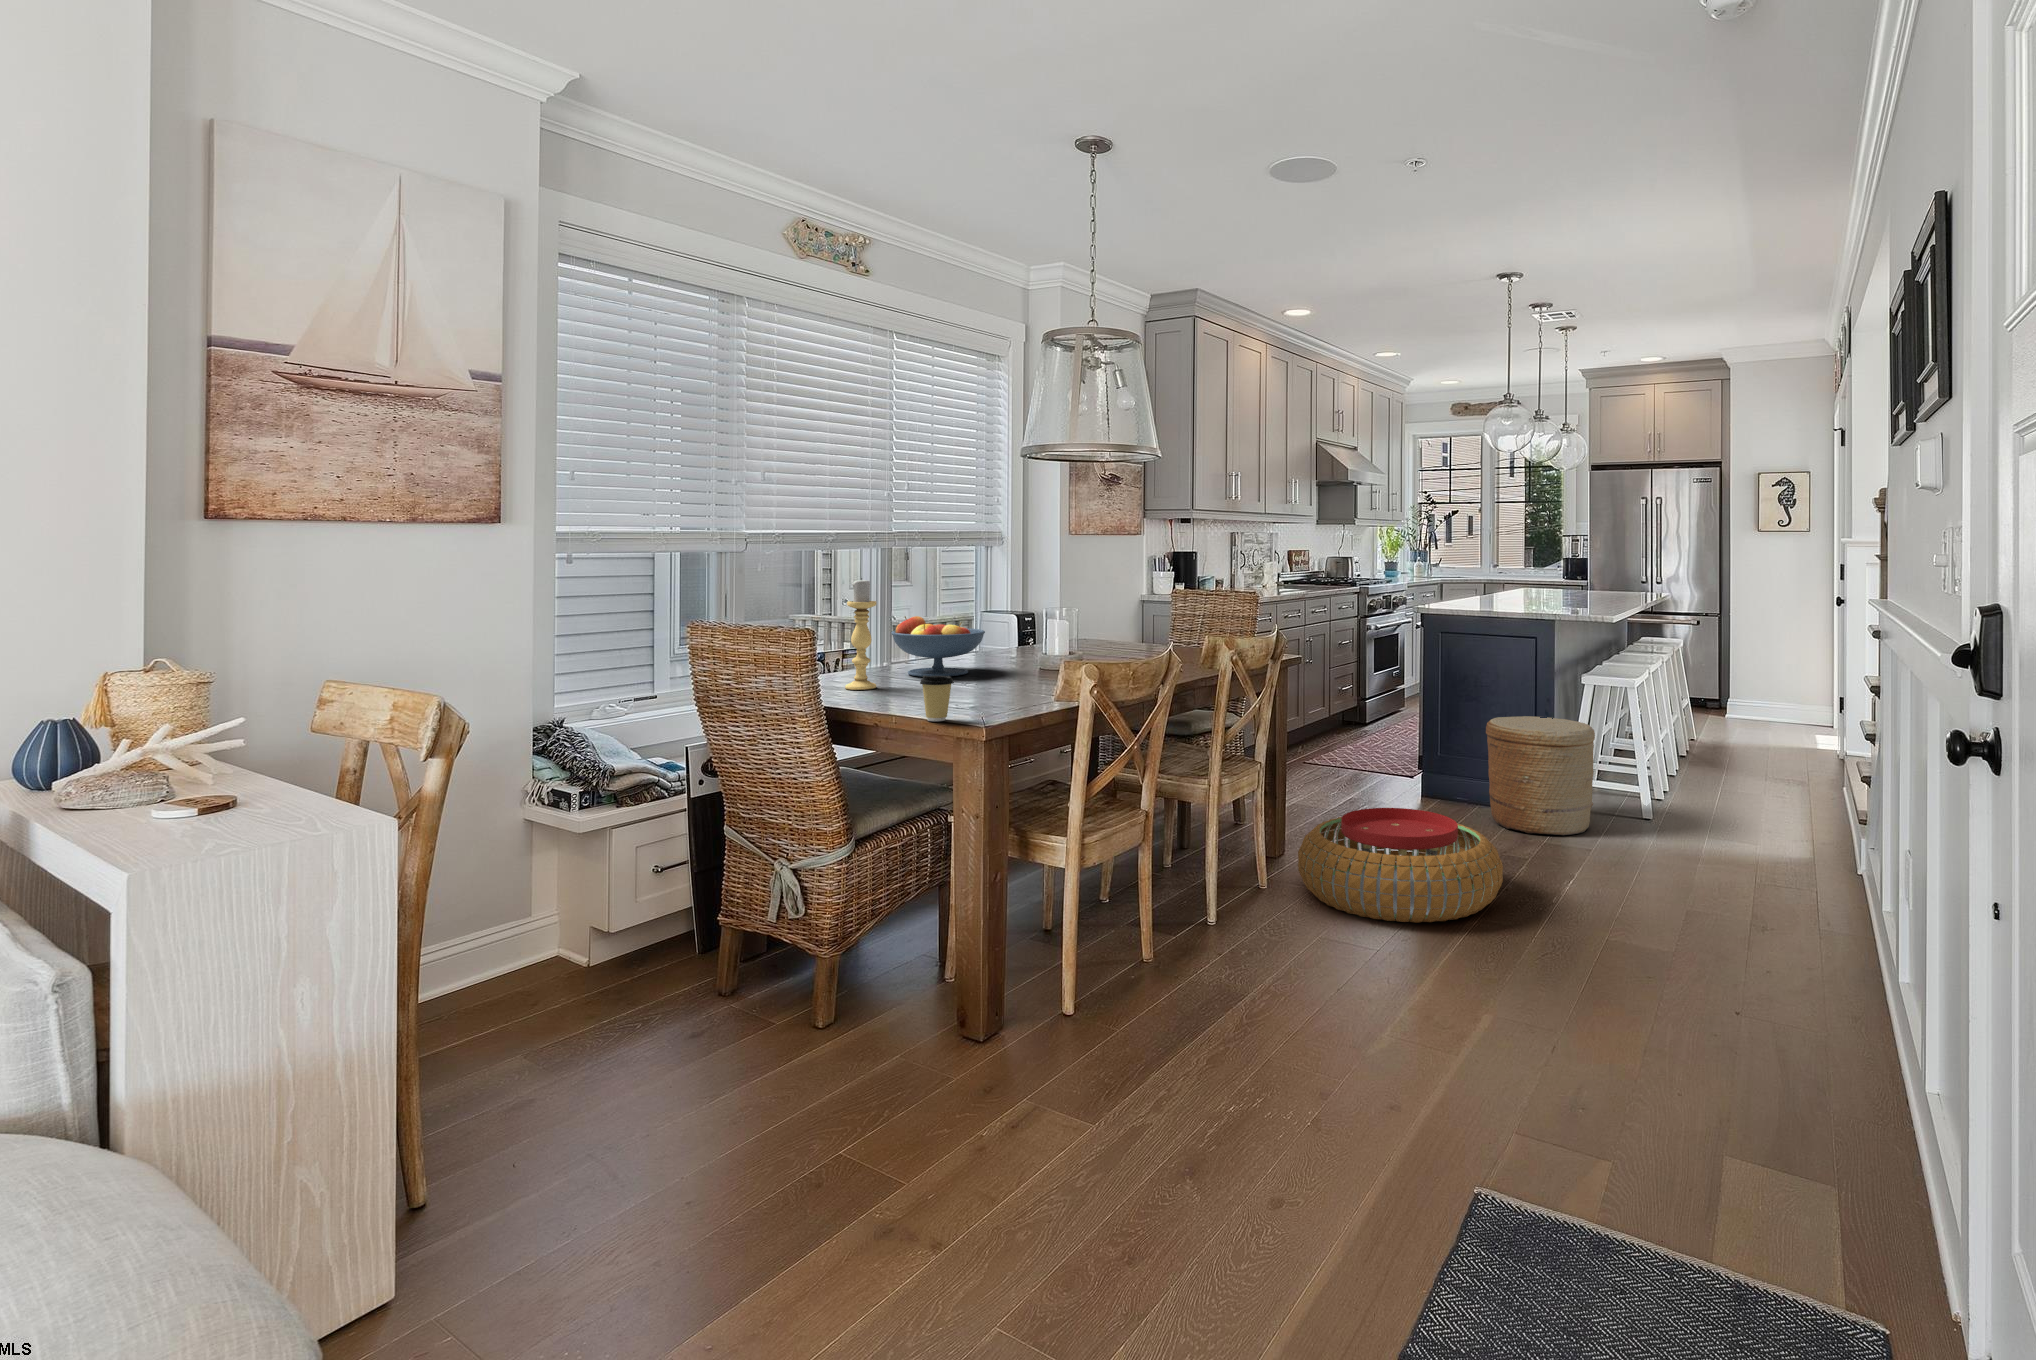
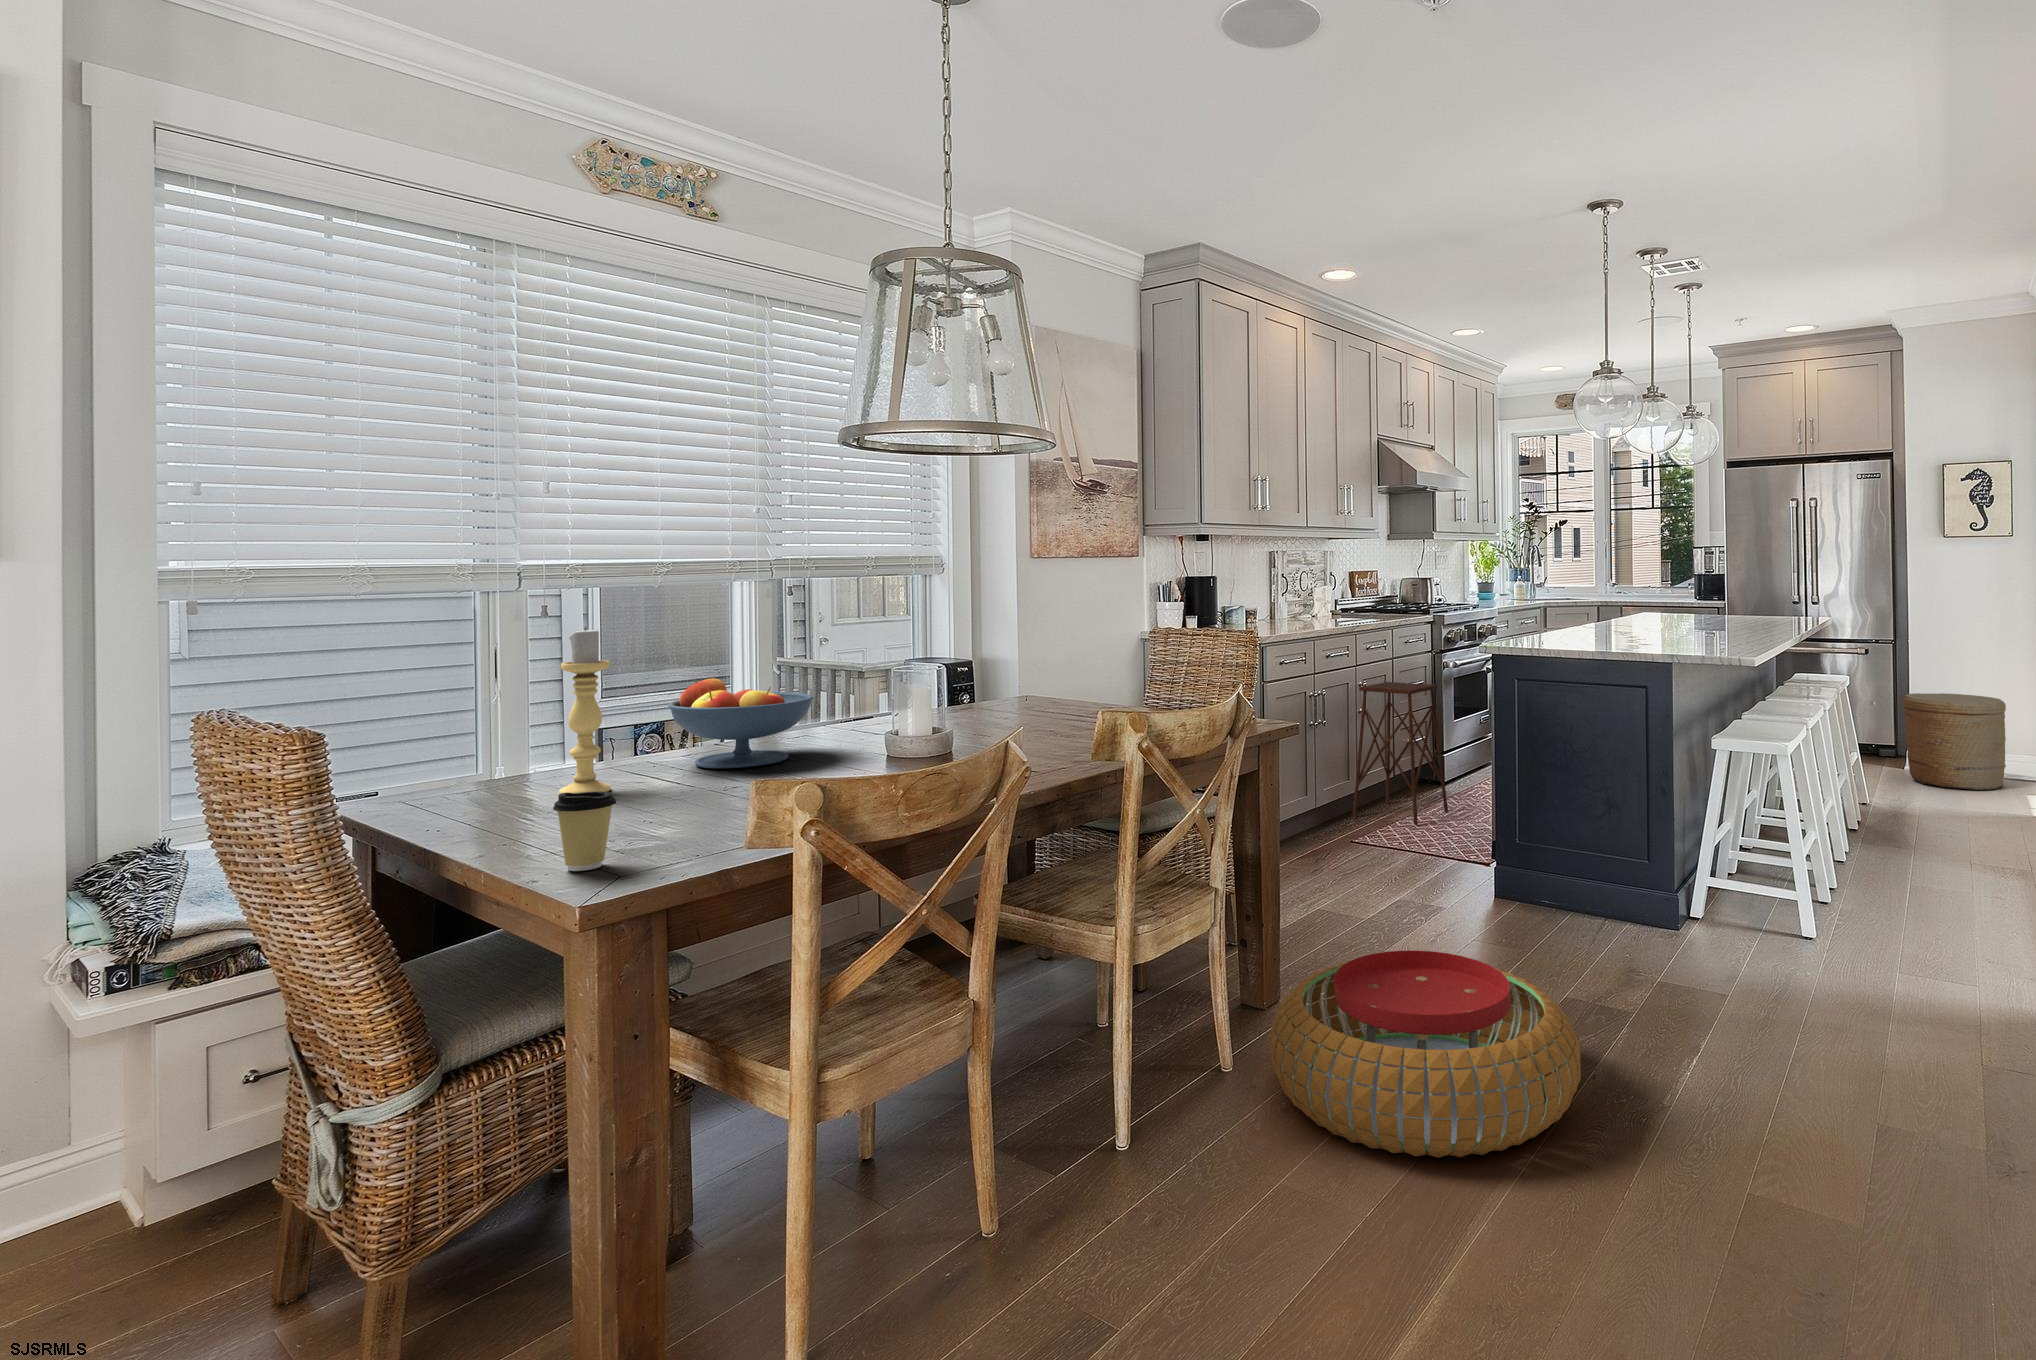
side table: none [1300,639,1374,750] -> present [1353,682,1448,825]
woven basket: present [1486,716,1595,835] -> present [1902,693,2006,790]

